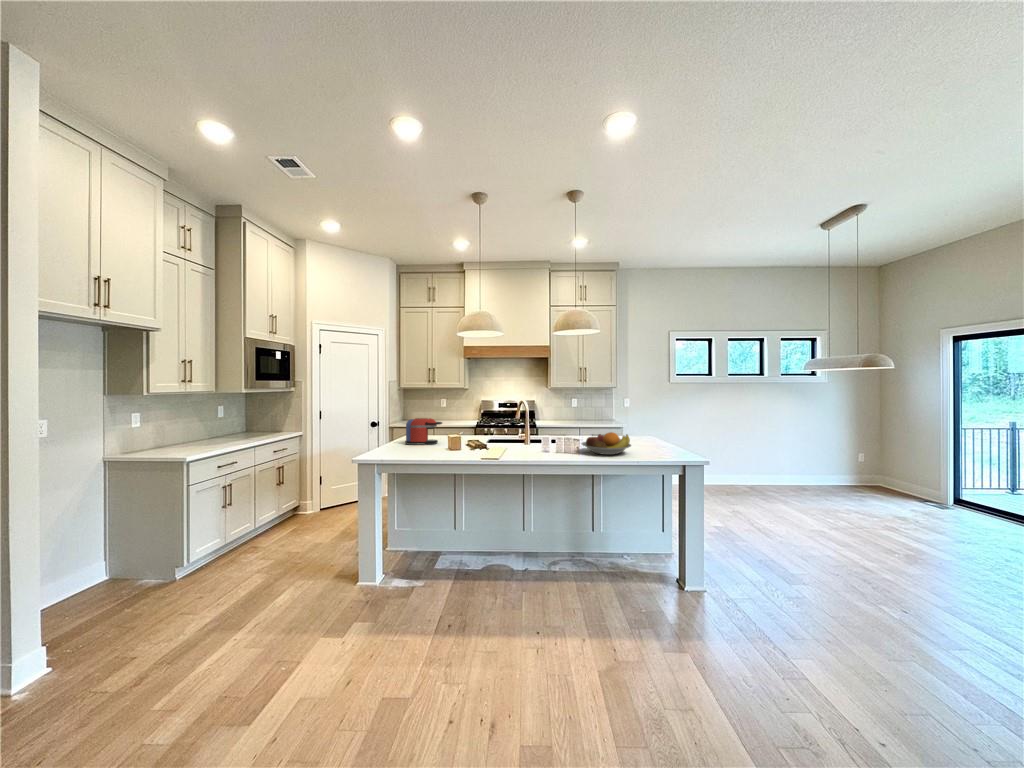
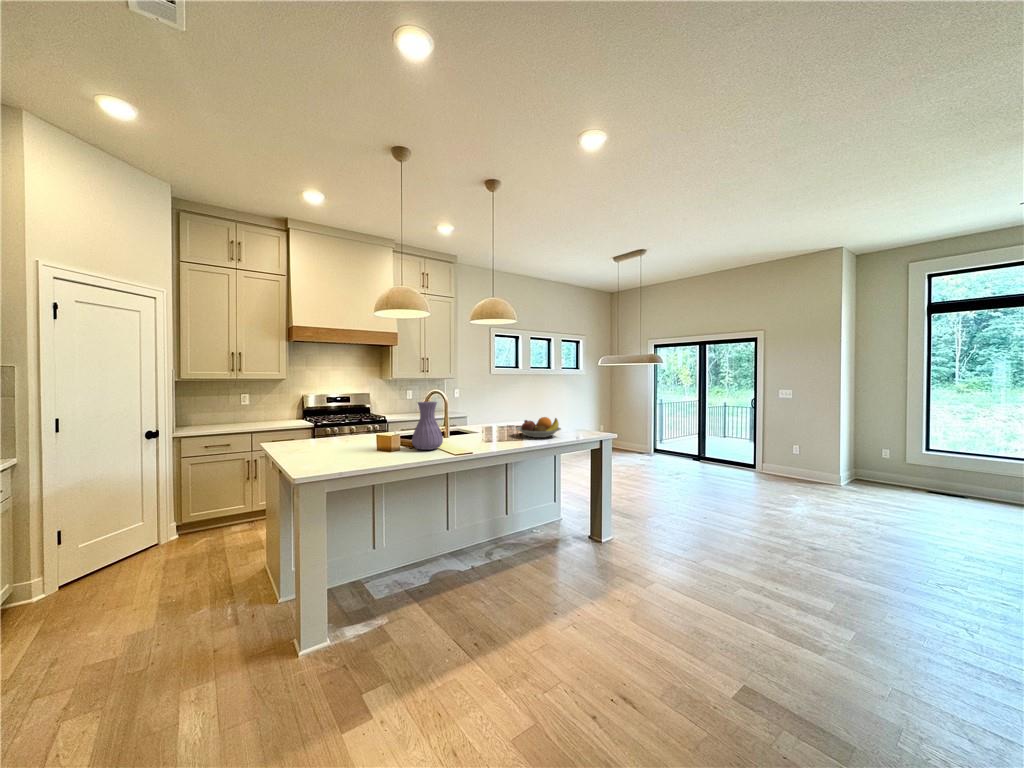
vase: none [463,410,490,452] -> present [412,402,443,450]
coffee maker: present [405,418,442,445] -> none [310,416,359,452]

